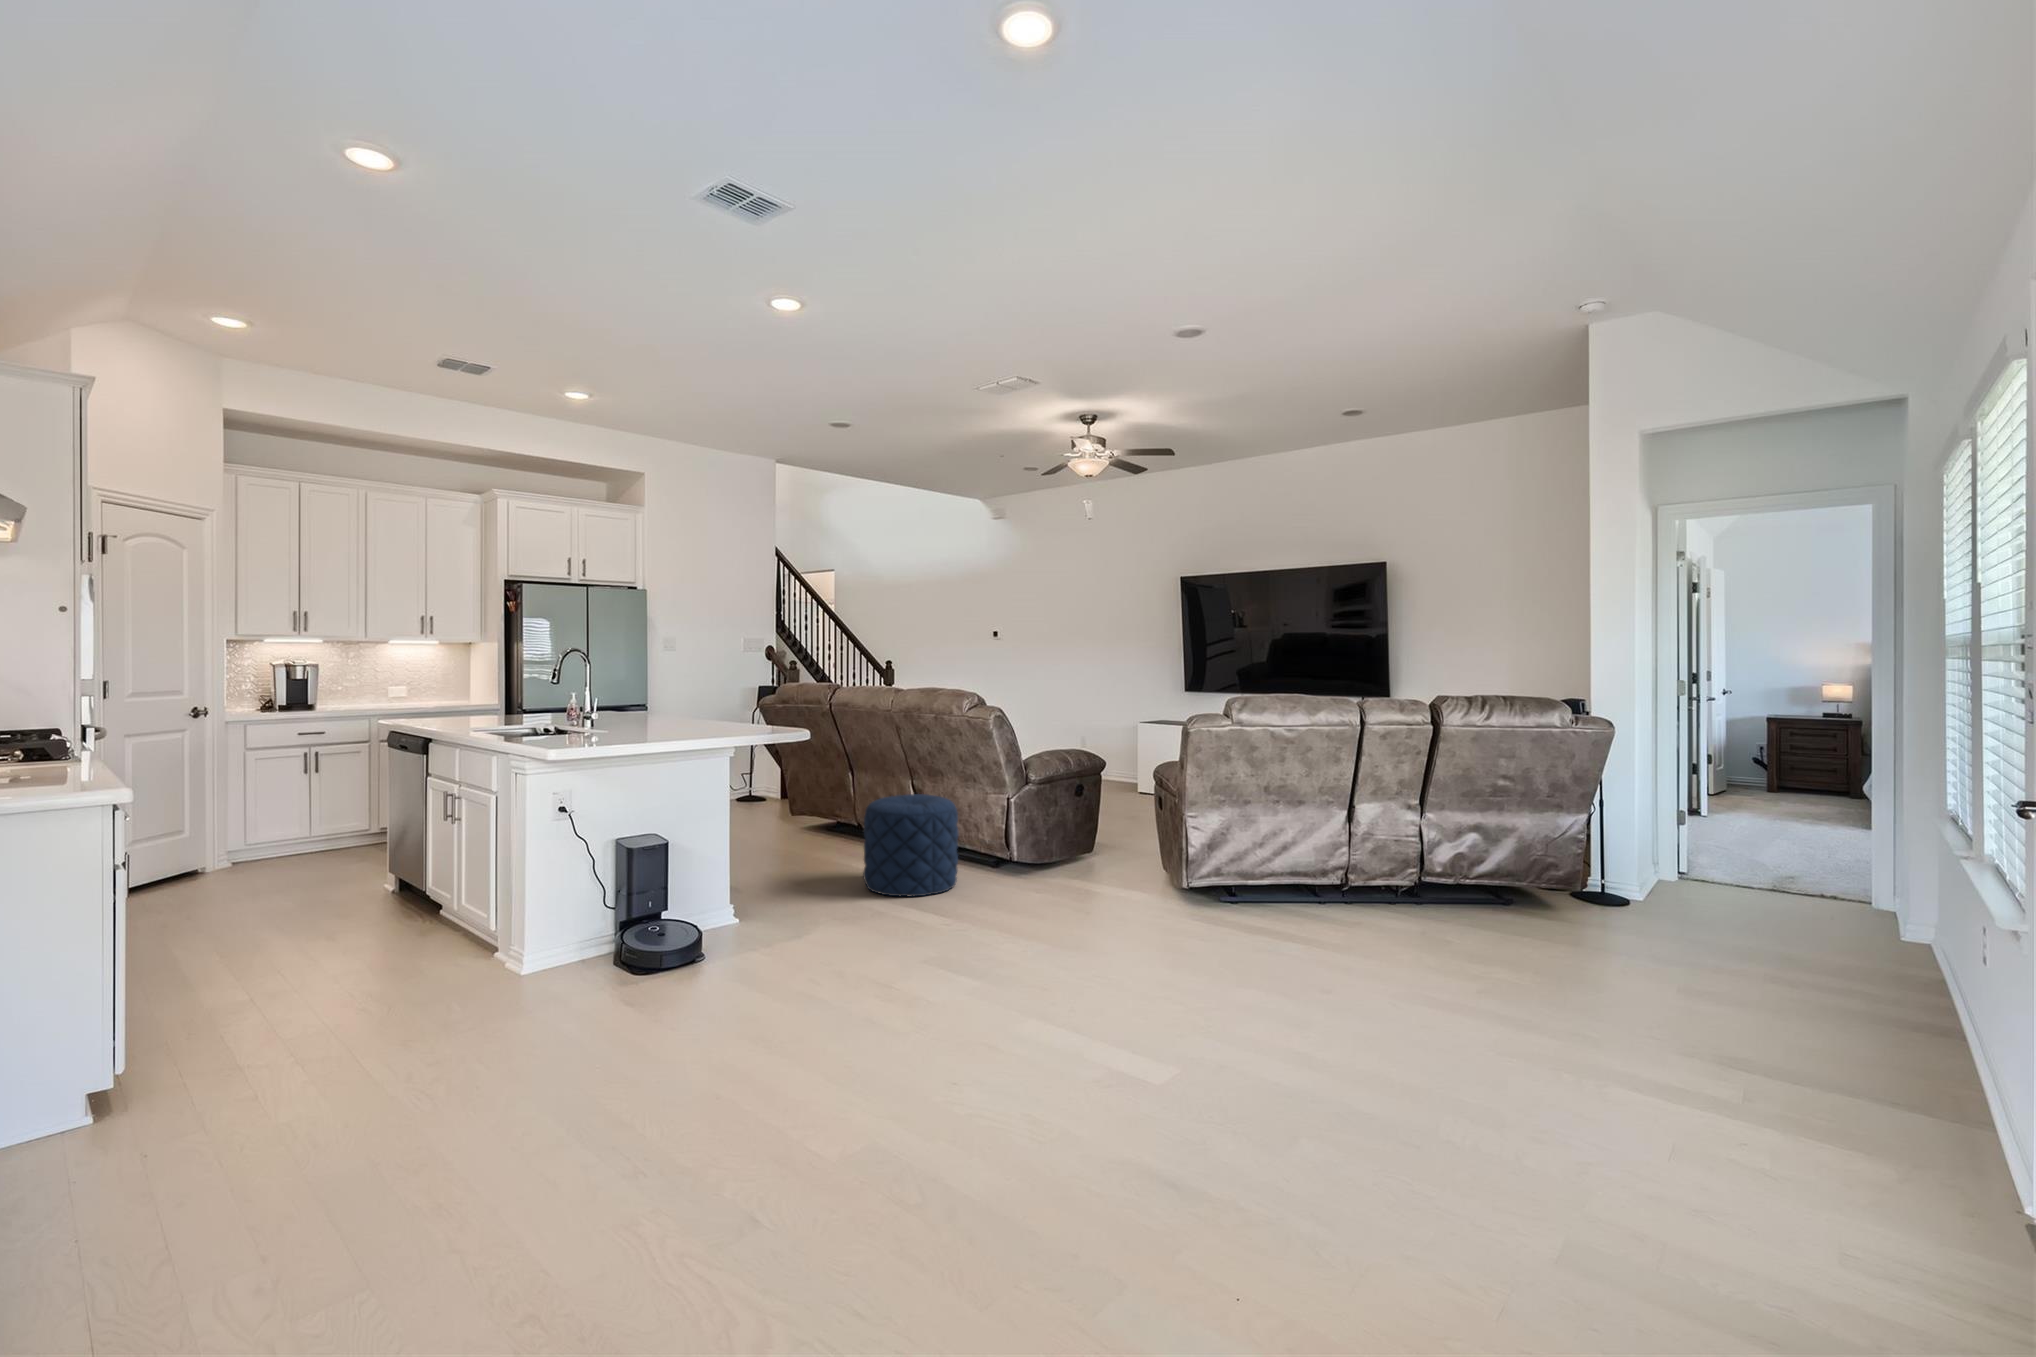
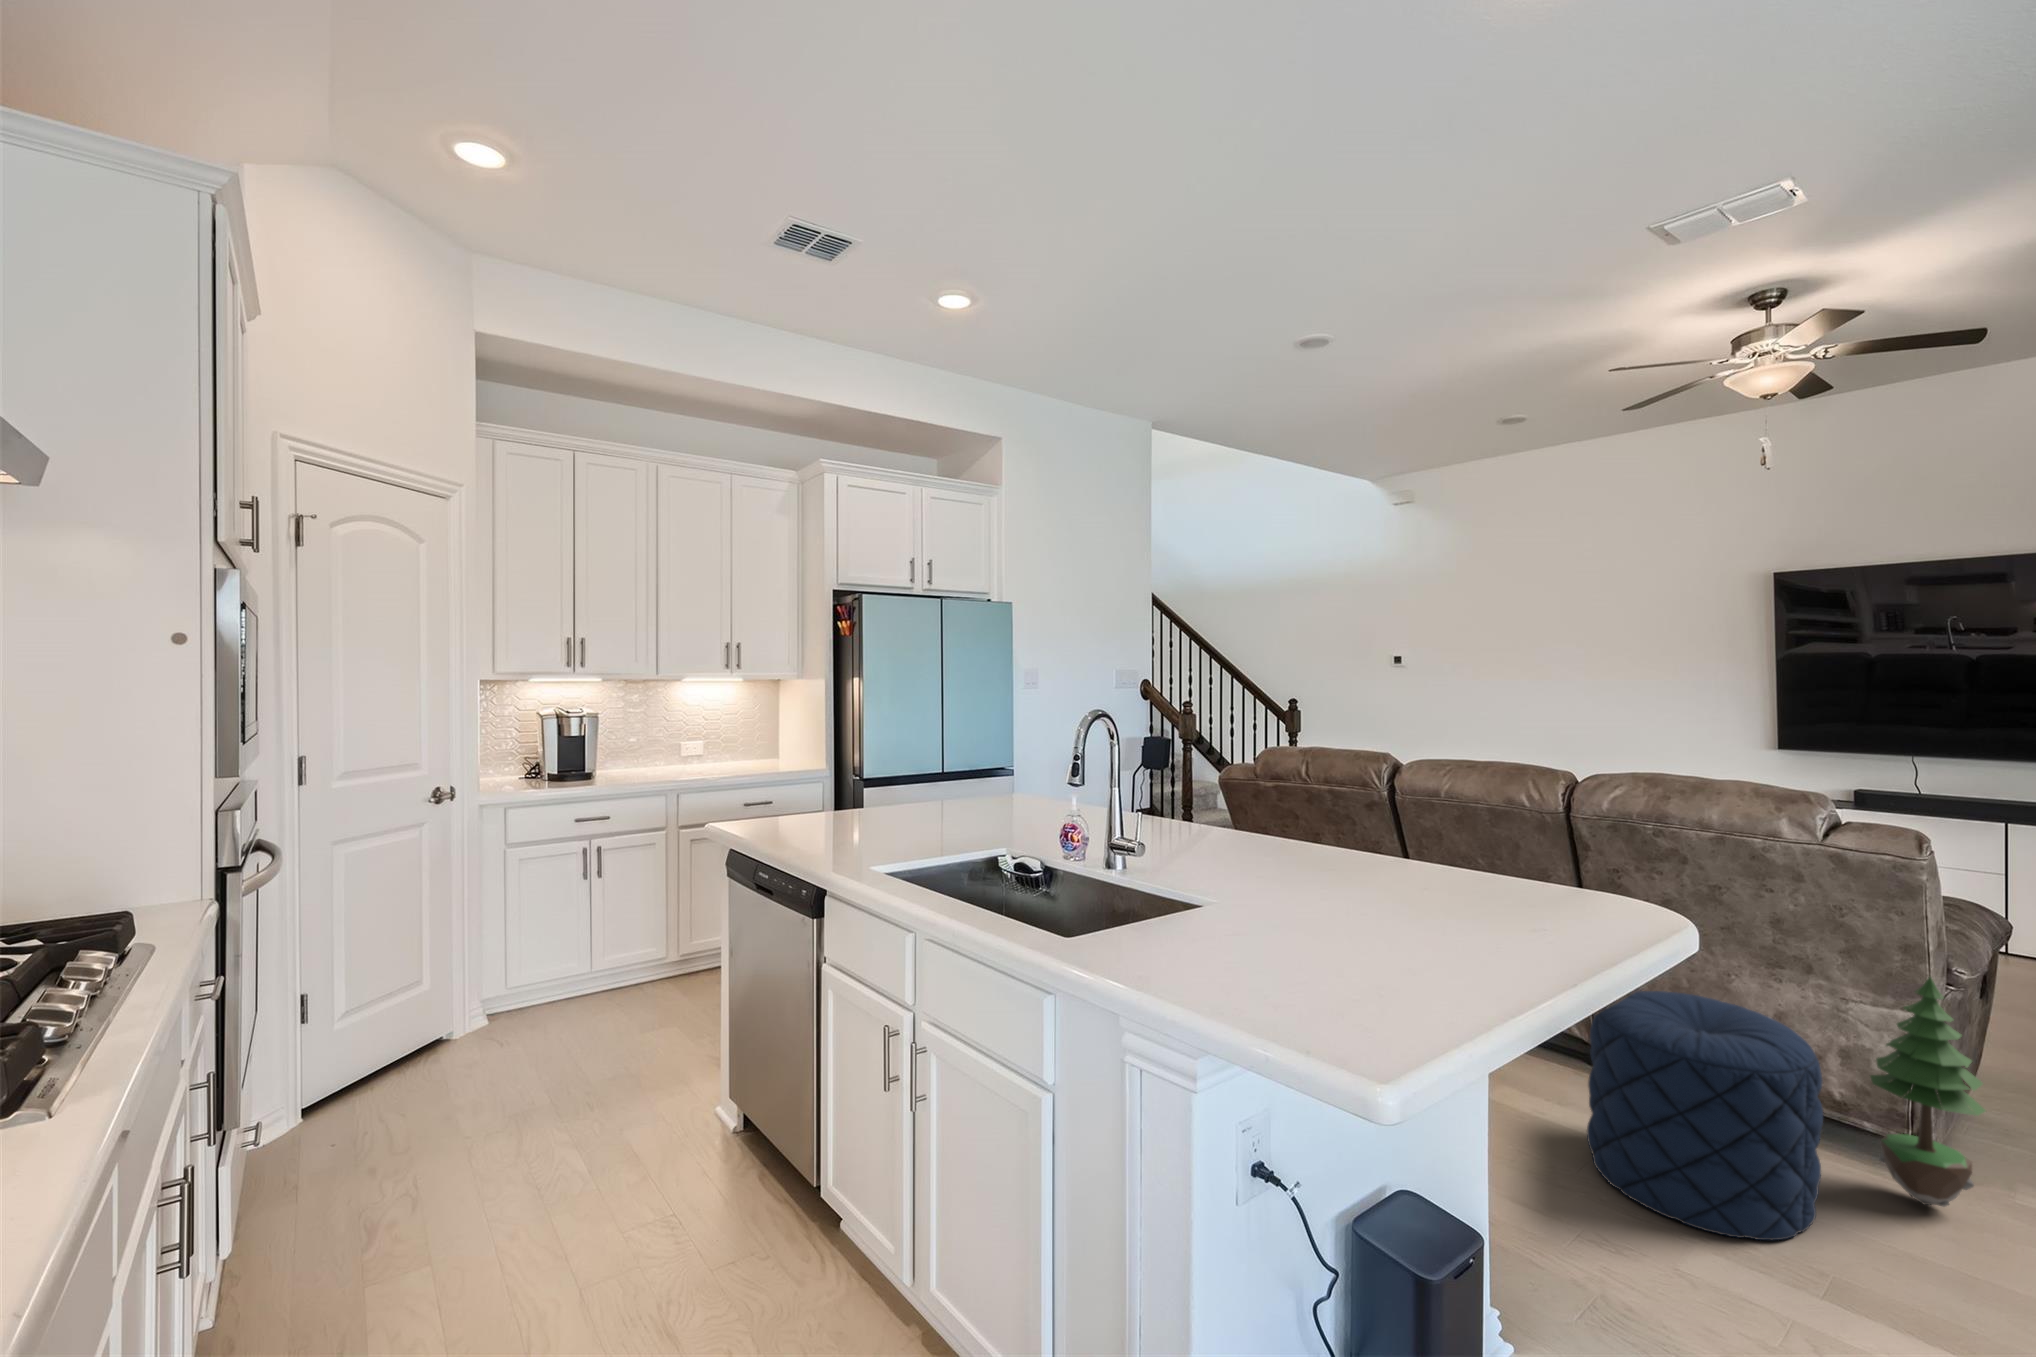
potted tree: none [992,773,1033,886] -> present [1870,977,1985,1207]

